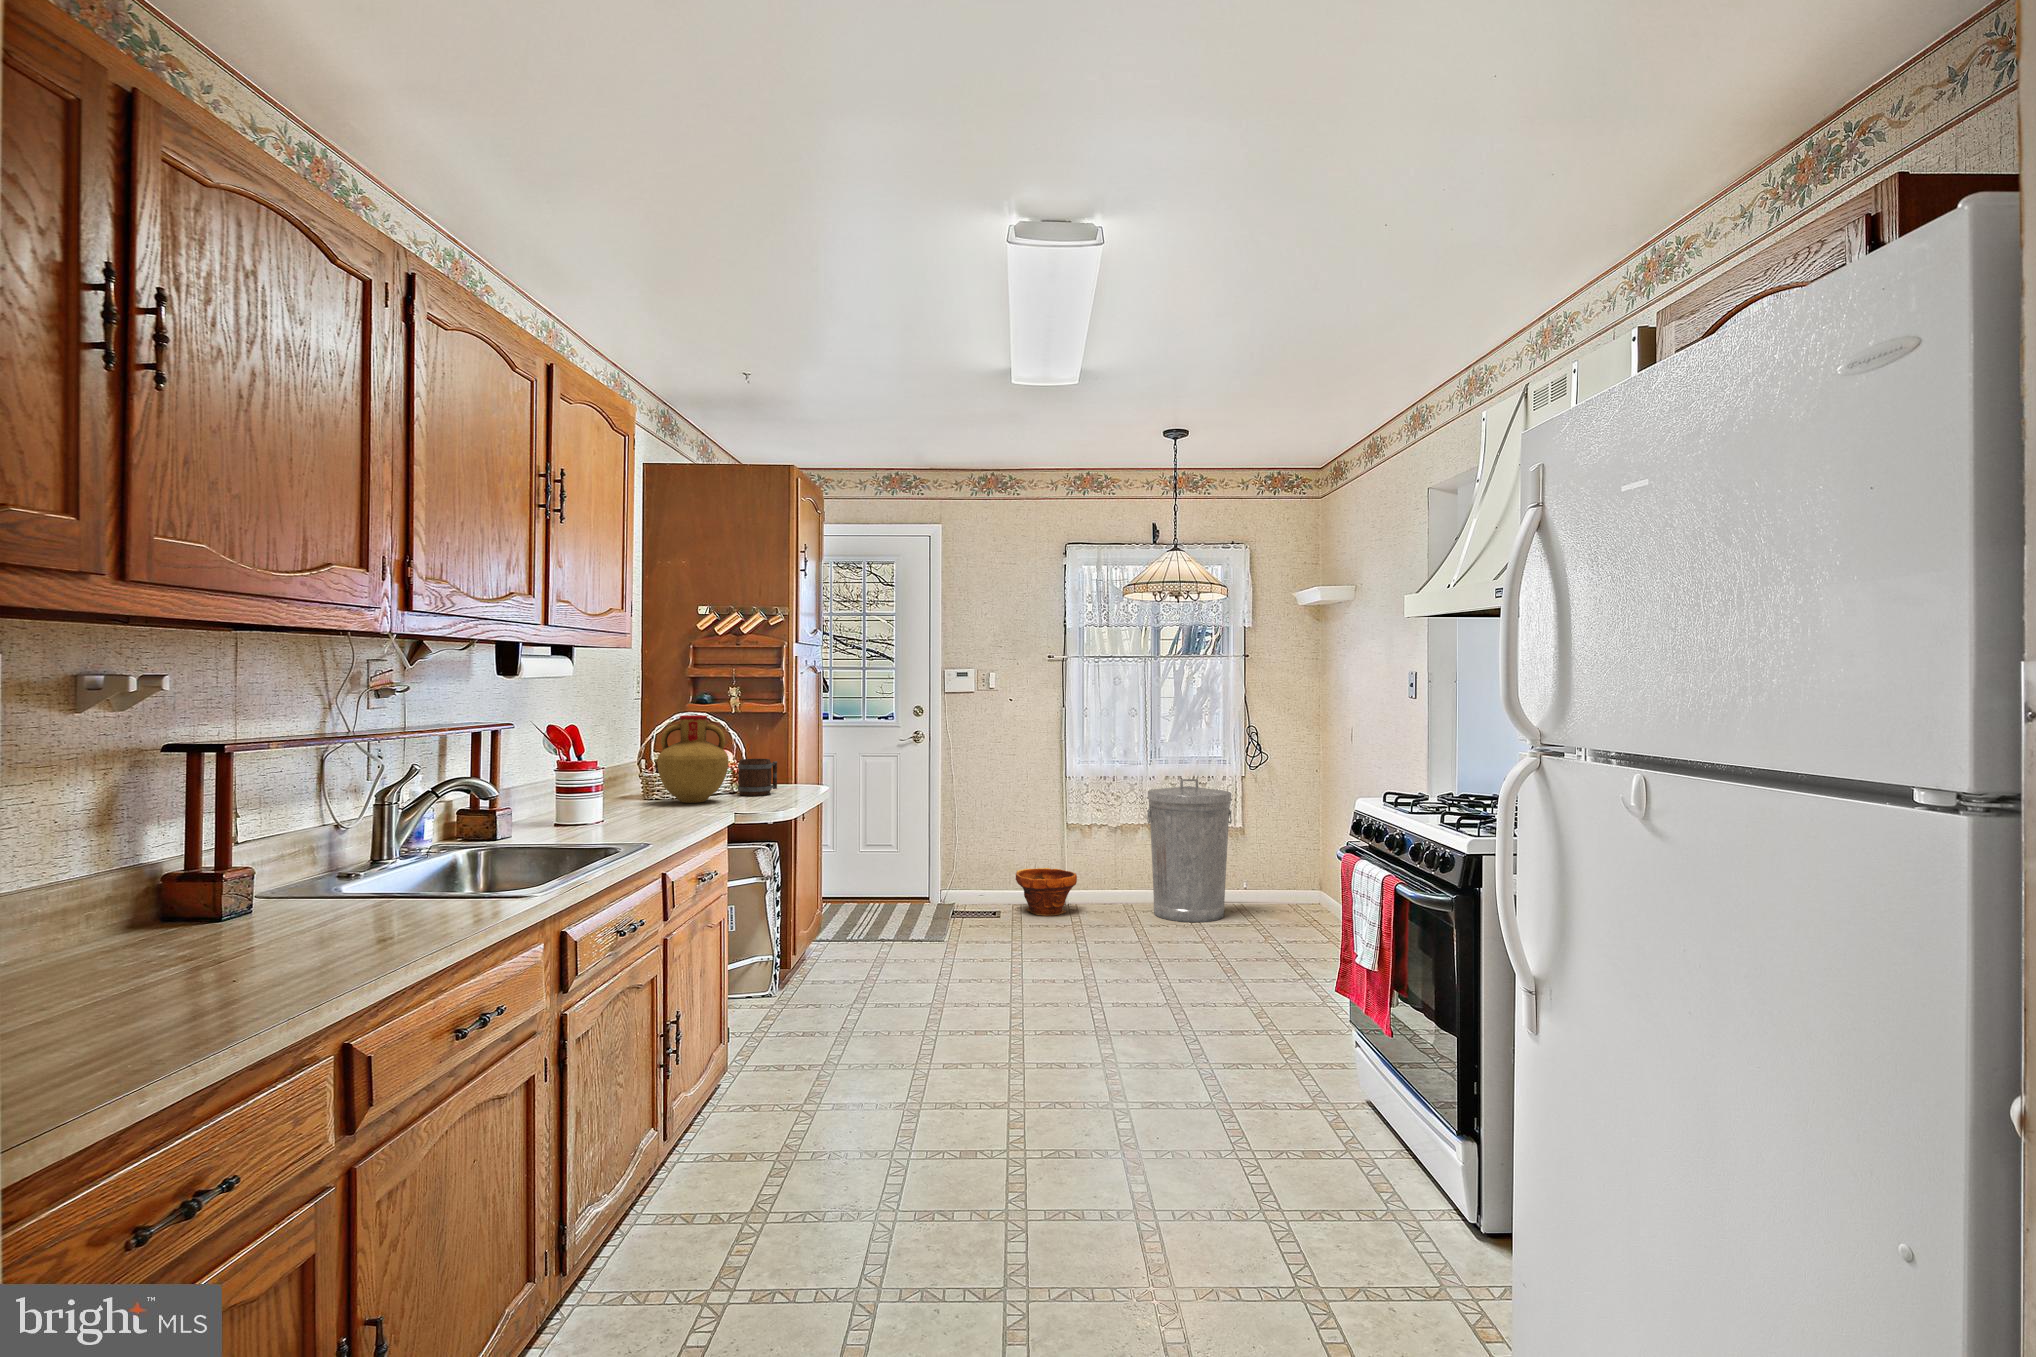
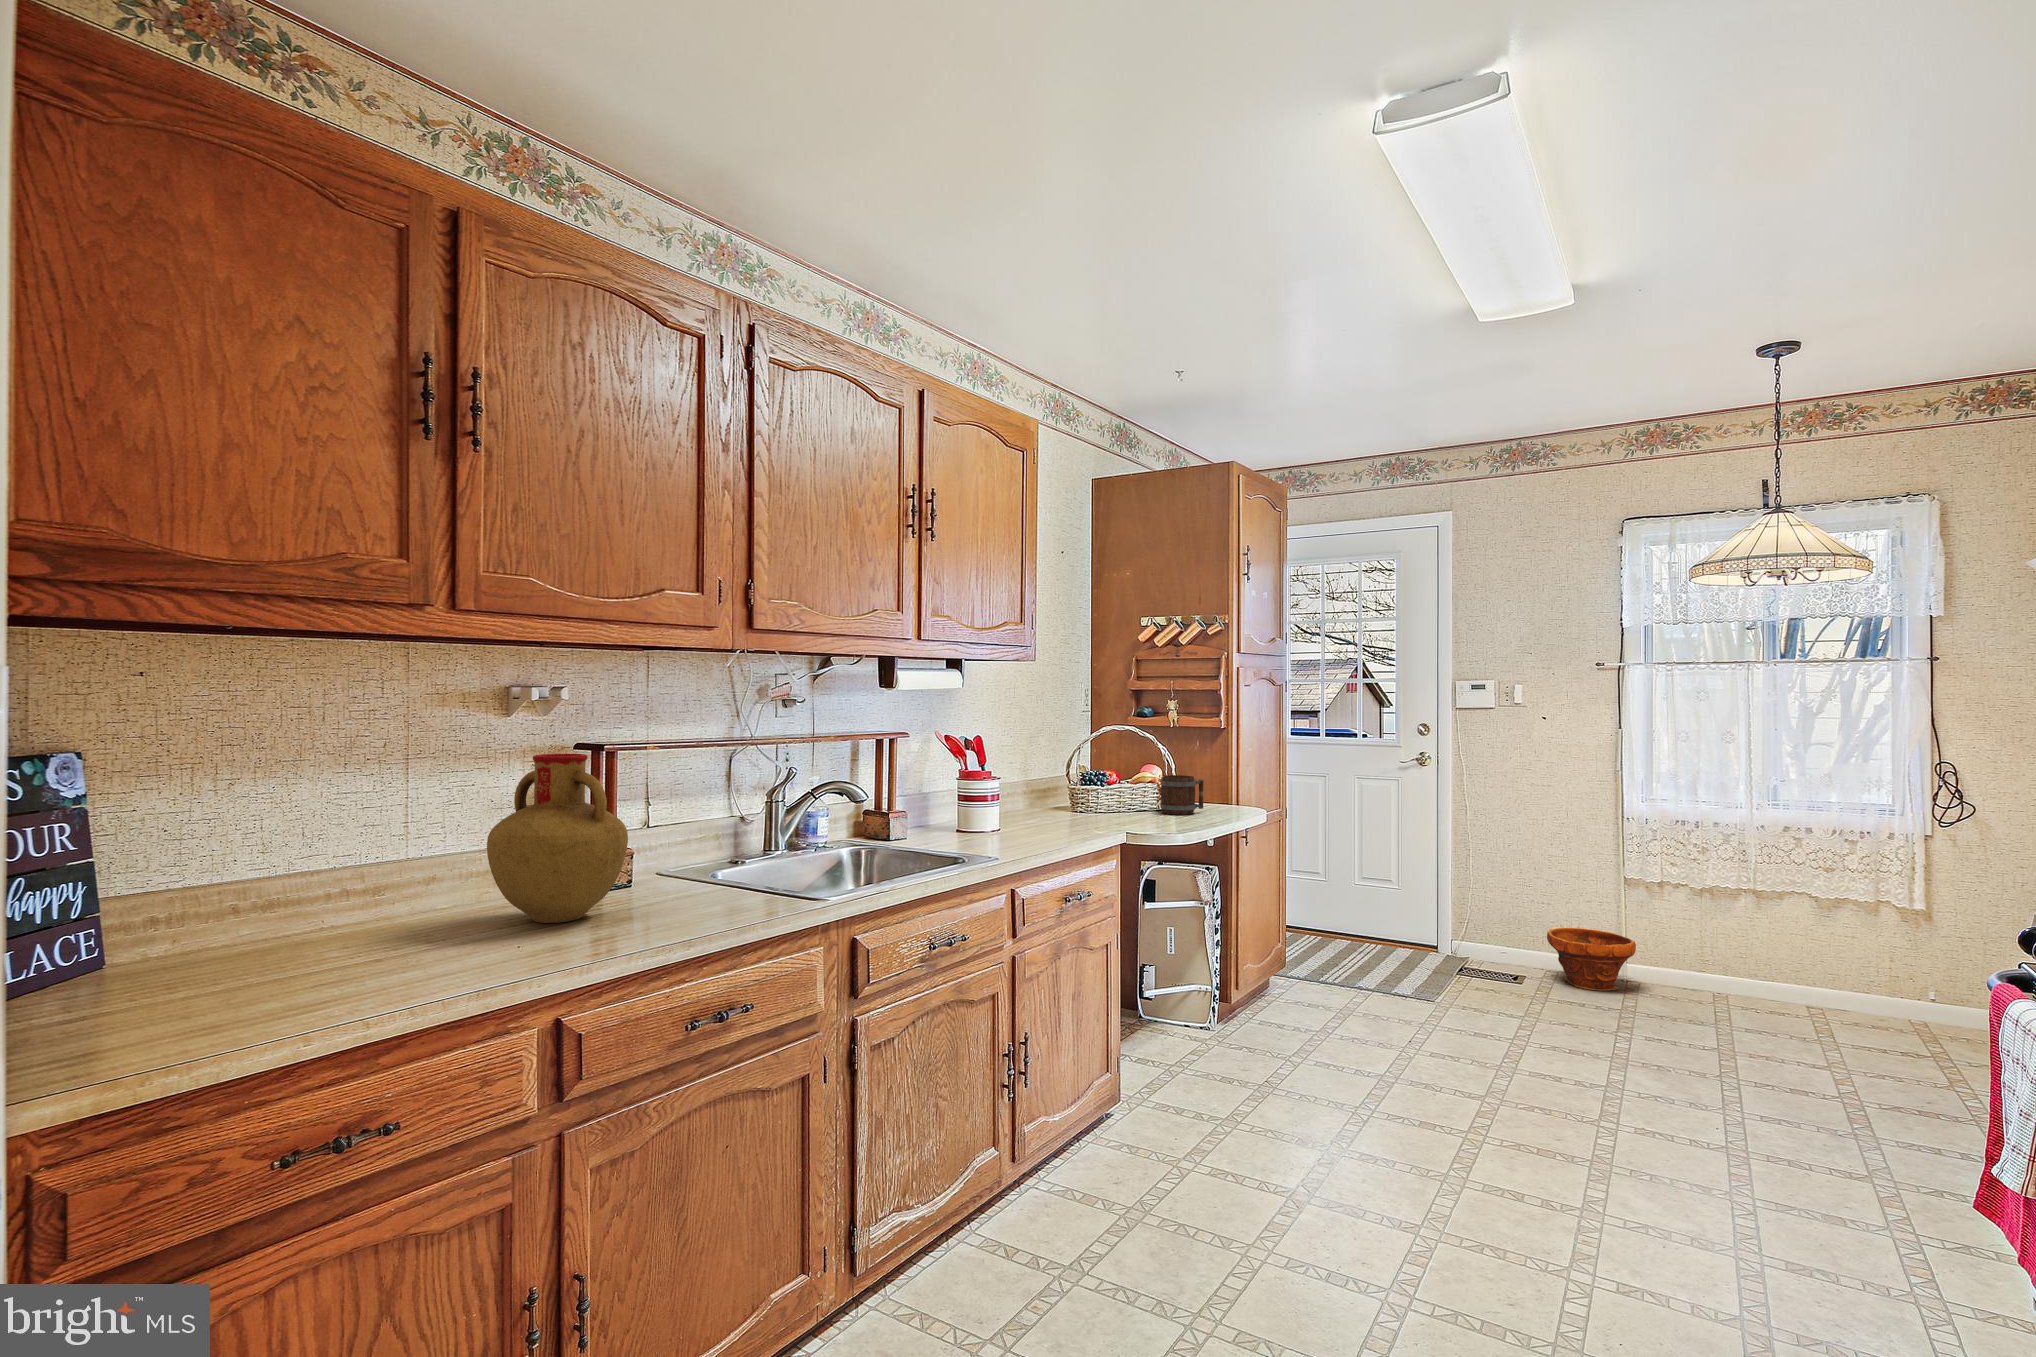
vase: present [657,715,729,803] -> present [487,754,628,923]
trash can: present [1147,779,1232,922] -> none [1744,831,1892,1036]

